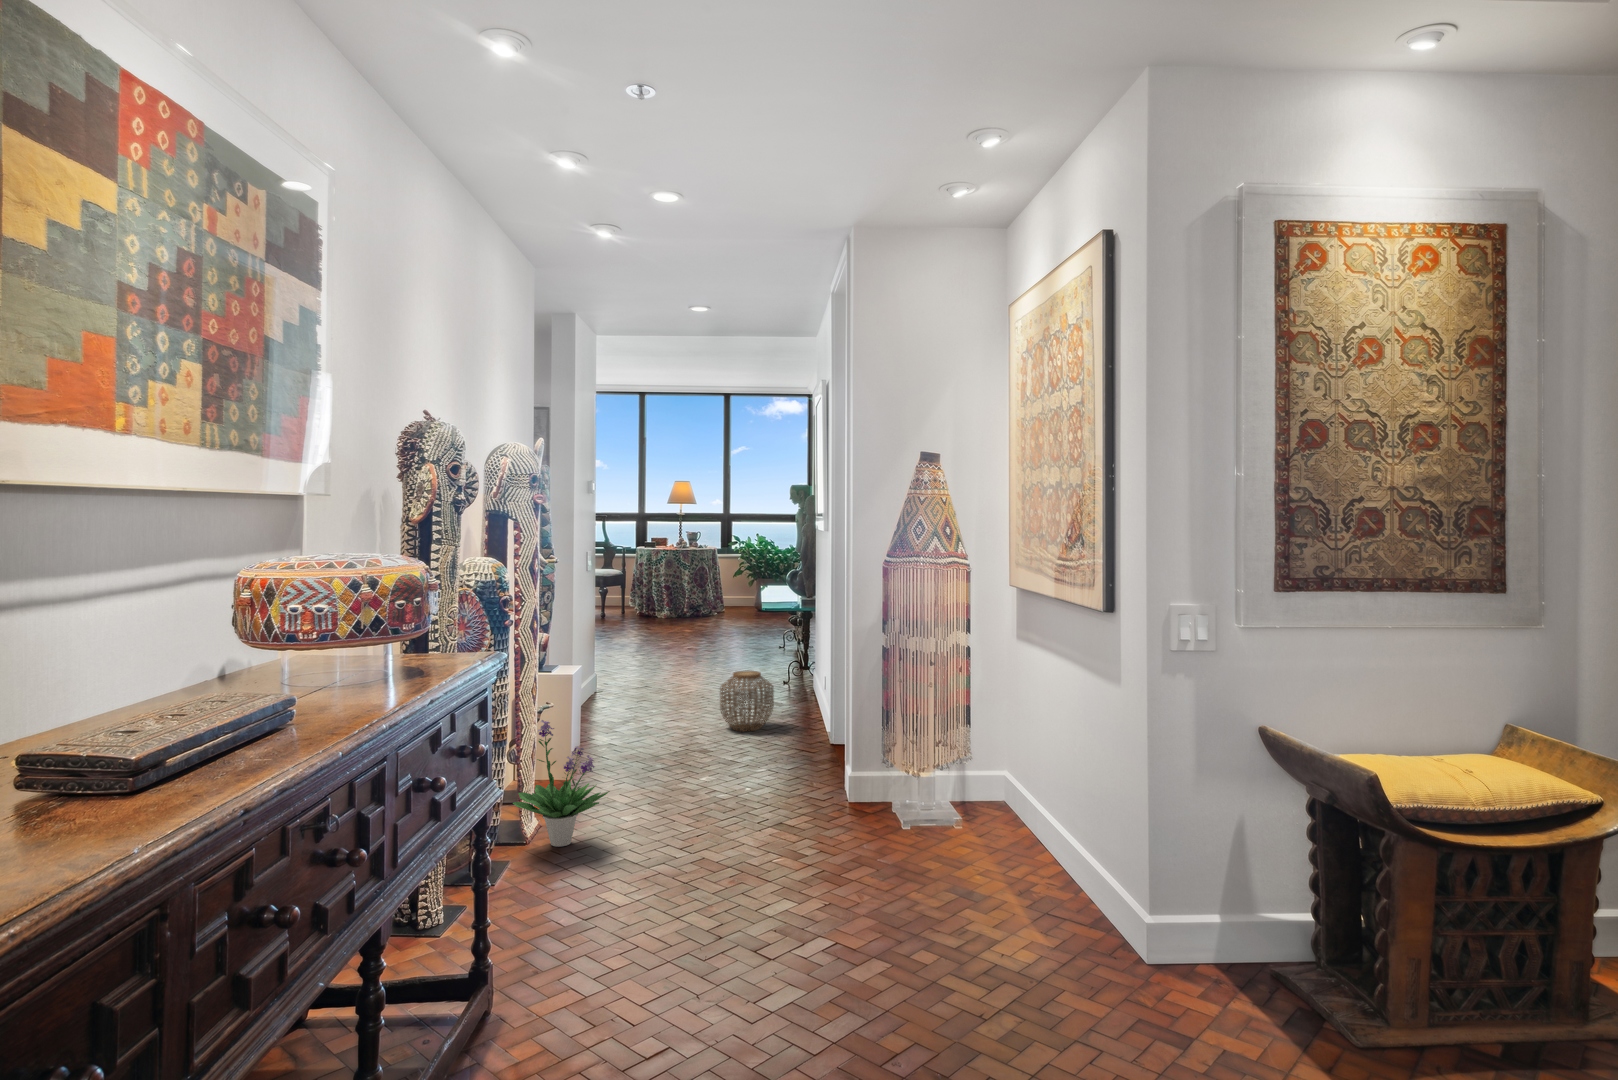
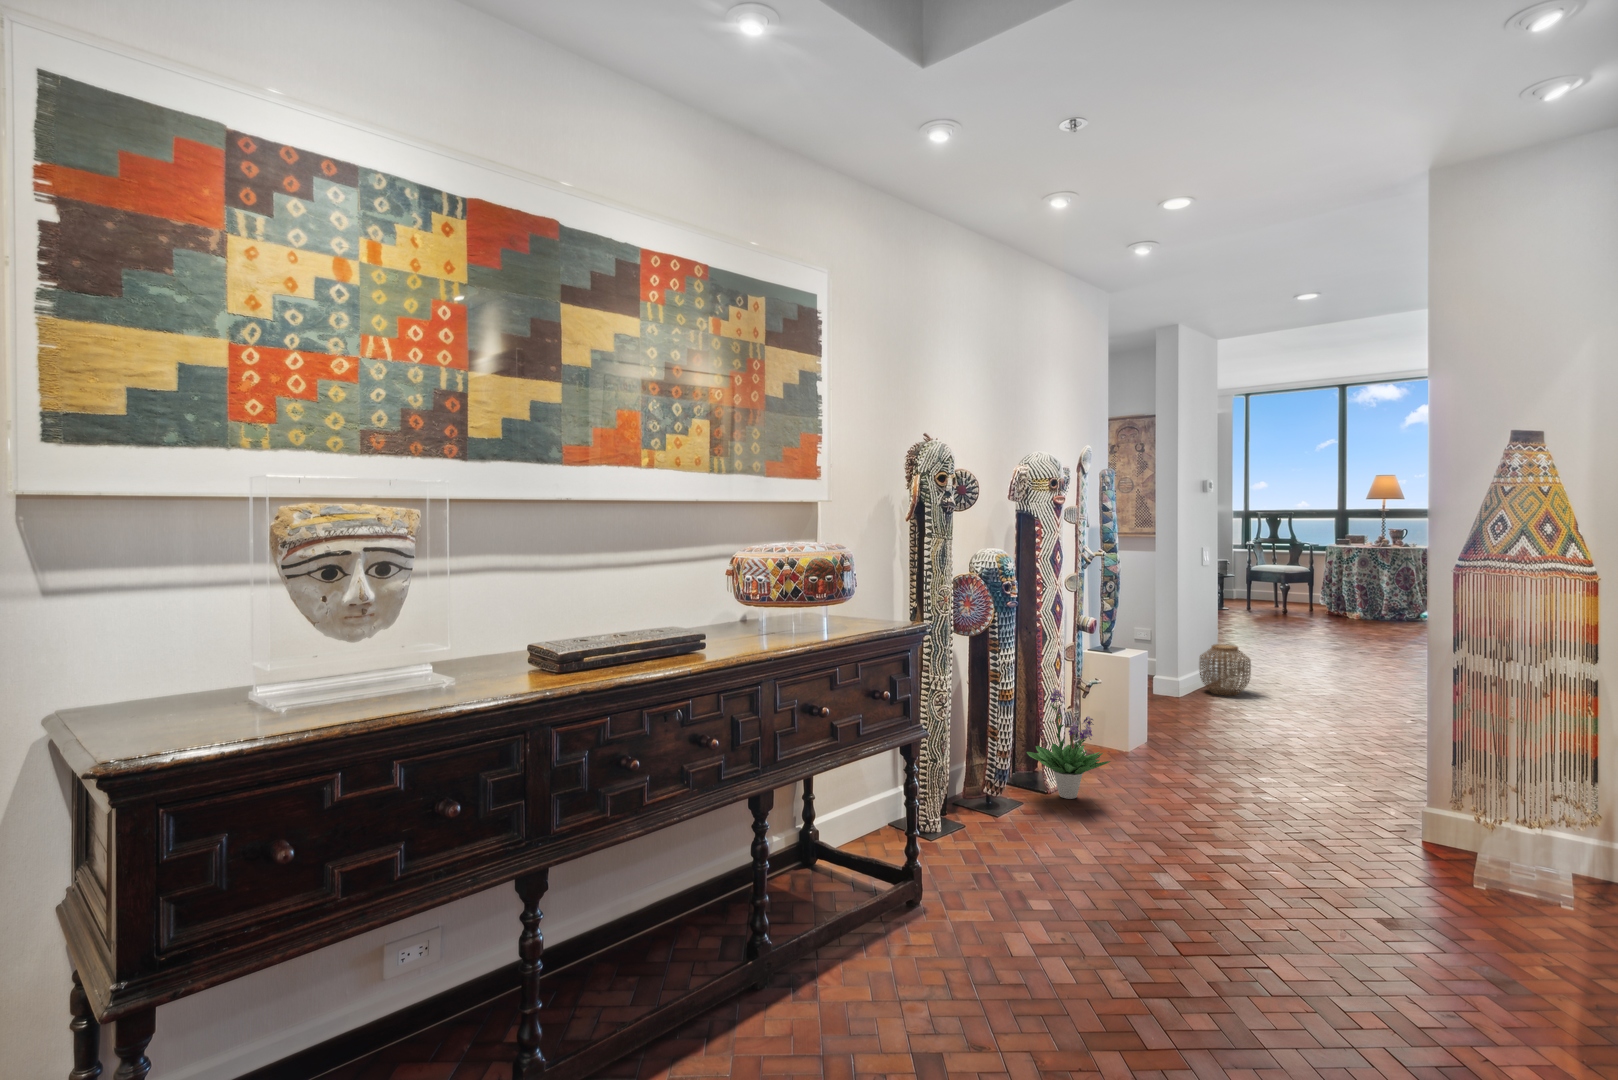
woven basket: present [720,670,774,731] -> present [1200,644,1251,695]

